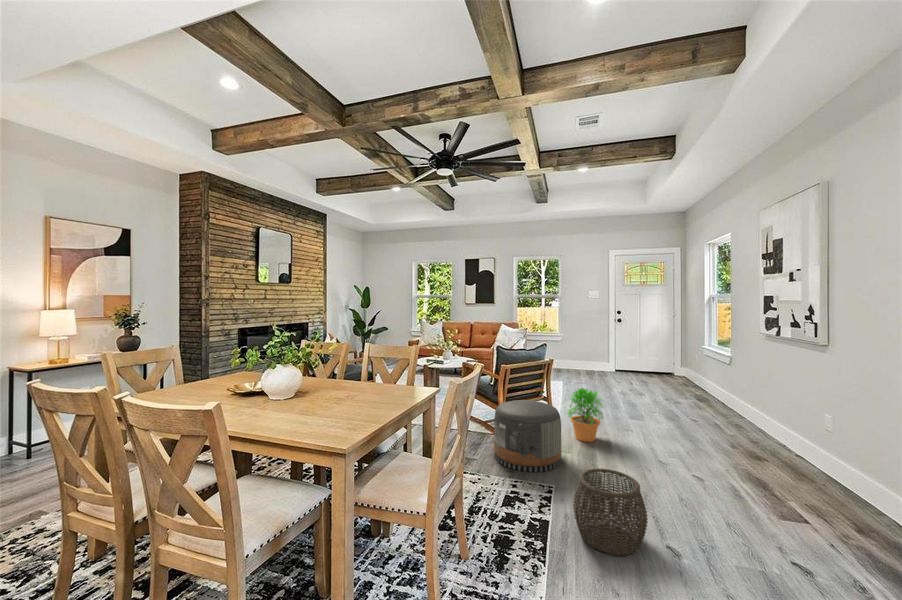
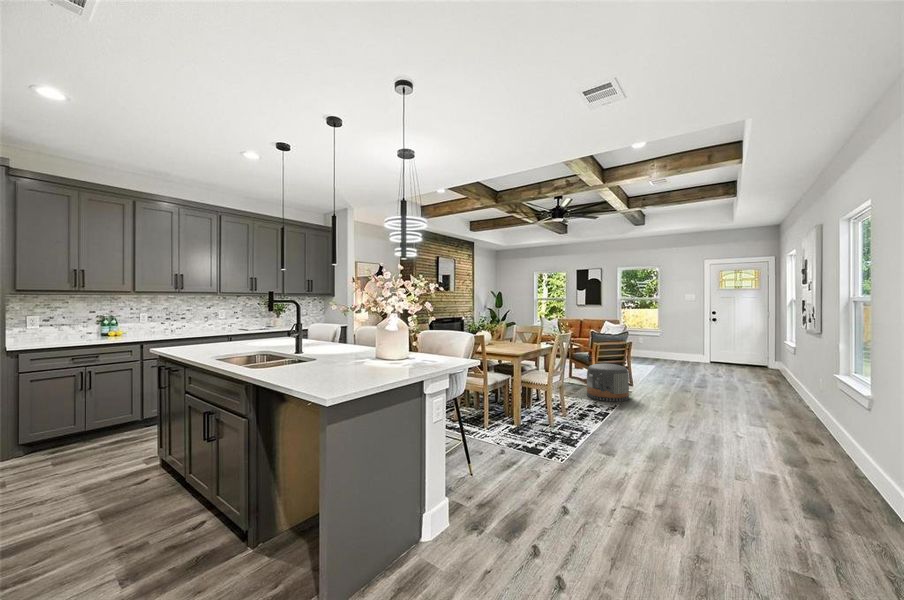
potted plant: present [568,388,603,442] -> none [638,359,667,394]
woven basket: present [573,469,648,556] -> none [620,389,658,425]

